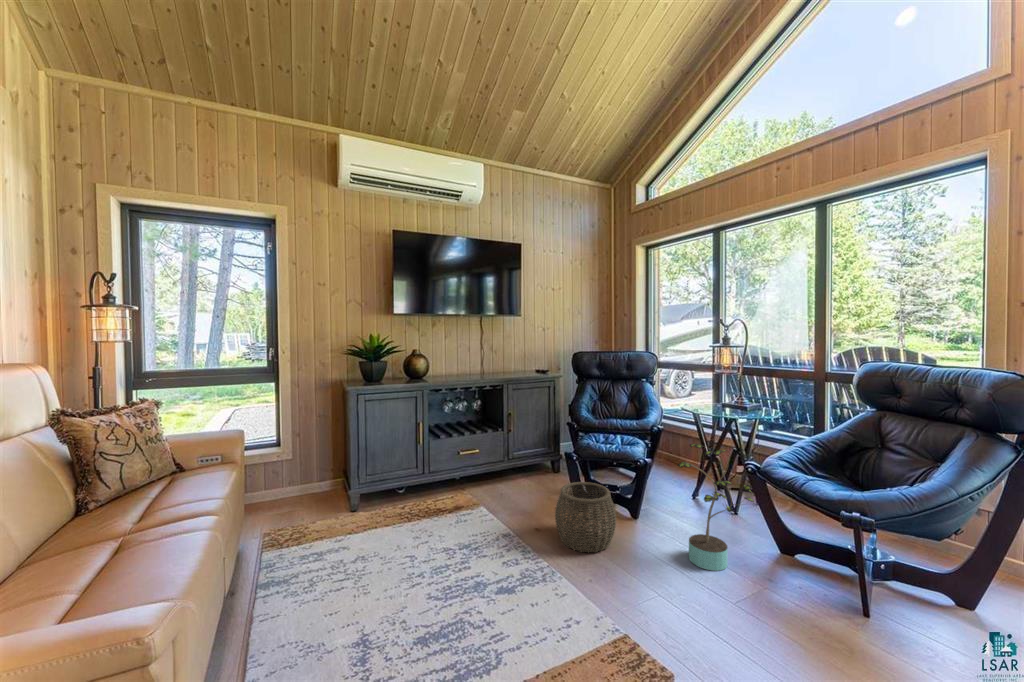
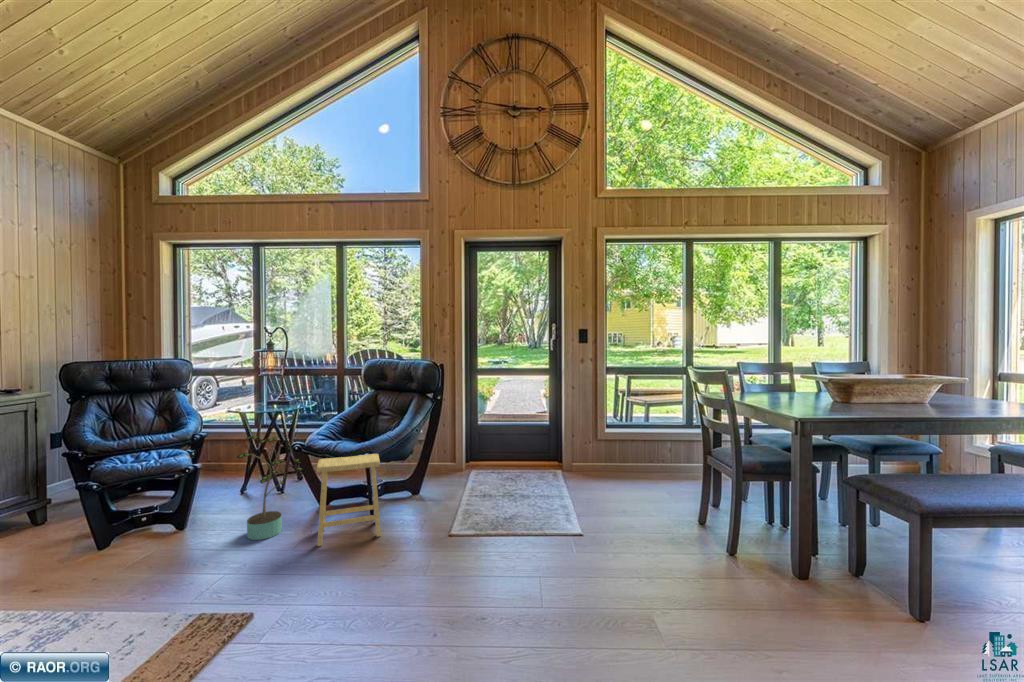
woven basket: present [555,482,616,553] -> none [73,504,166,587]
footstool: none [769,498,881,660] -> present [317,454,381,547]

